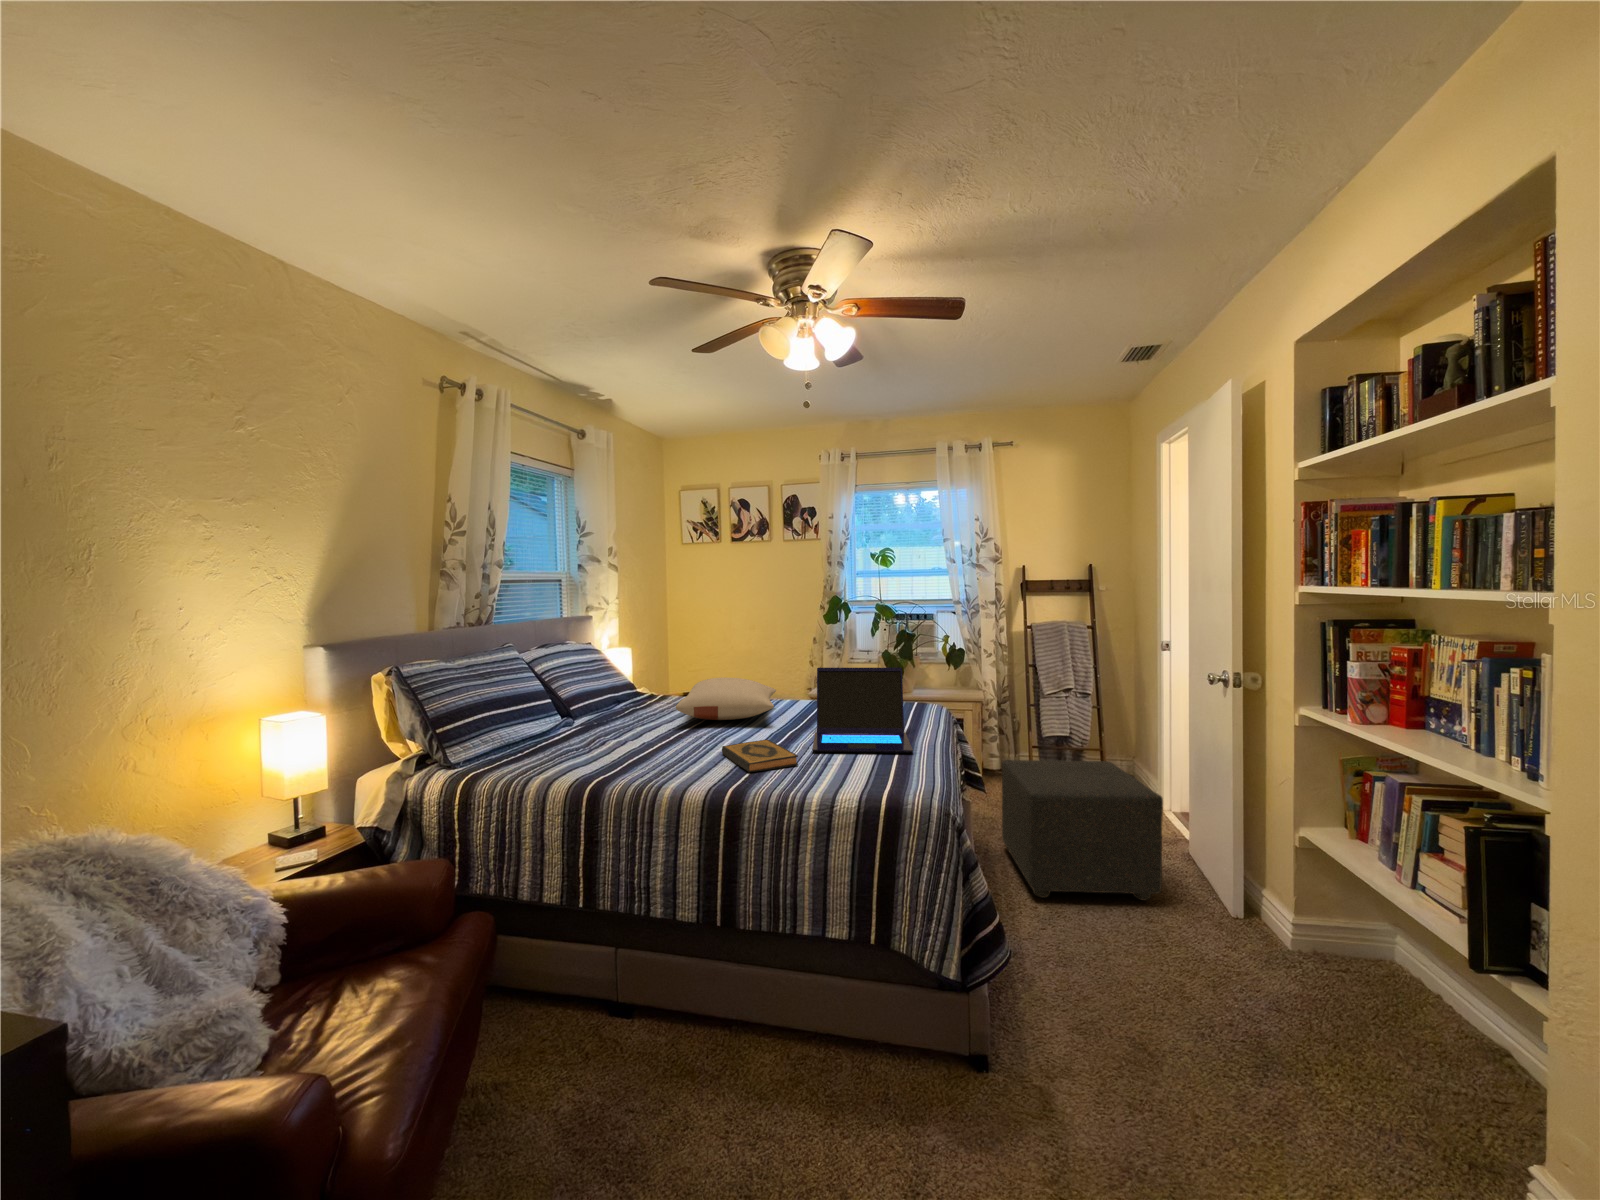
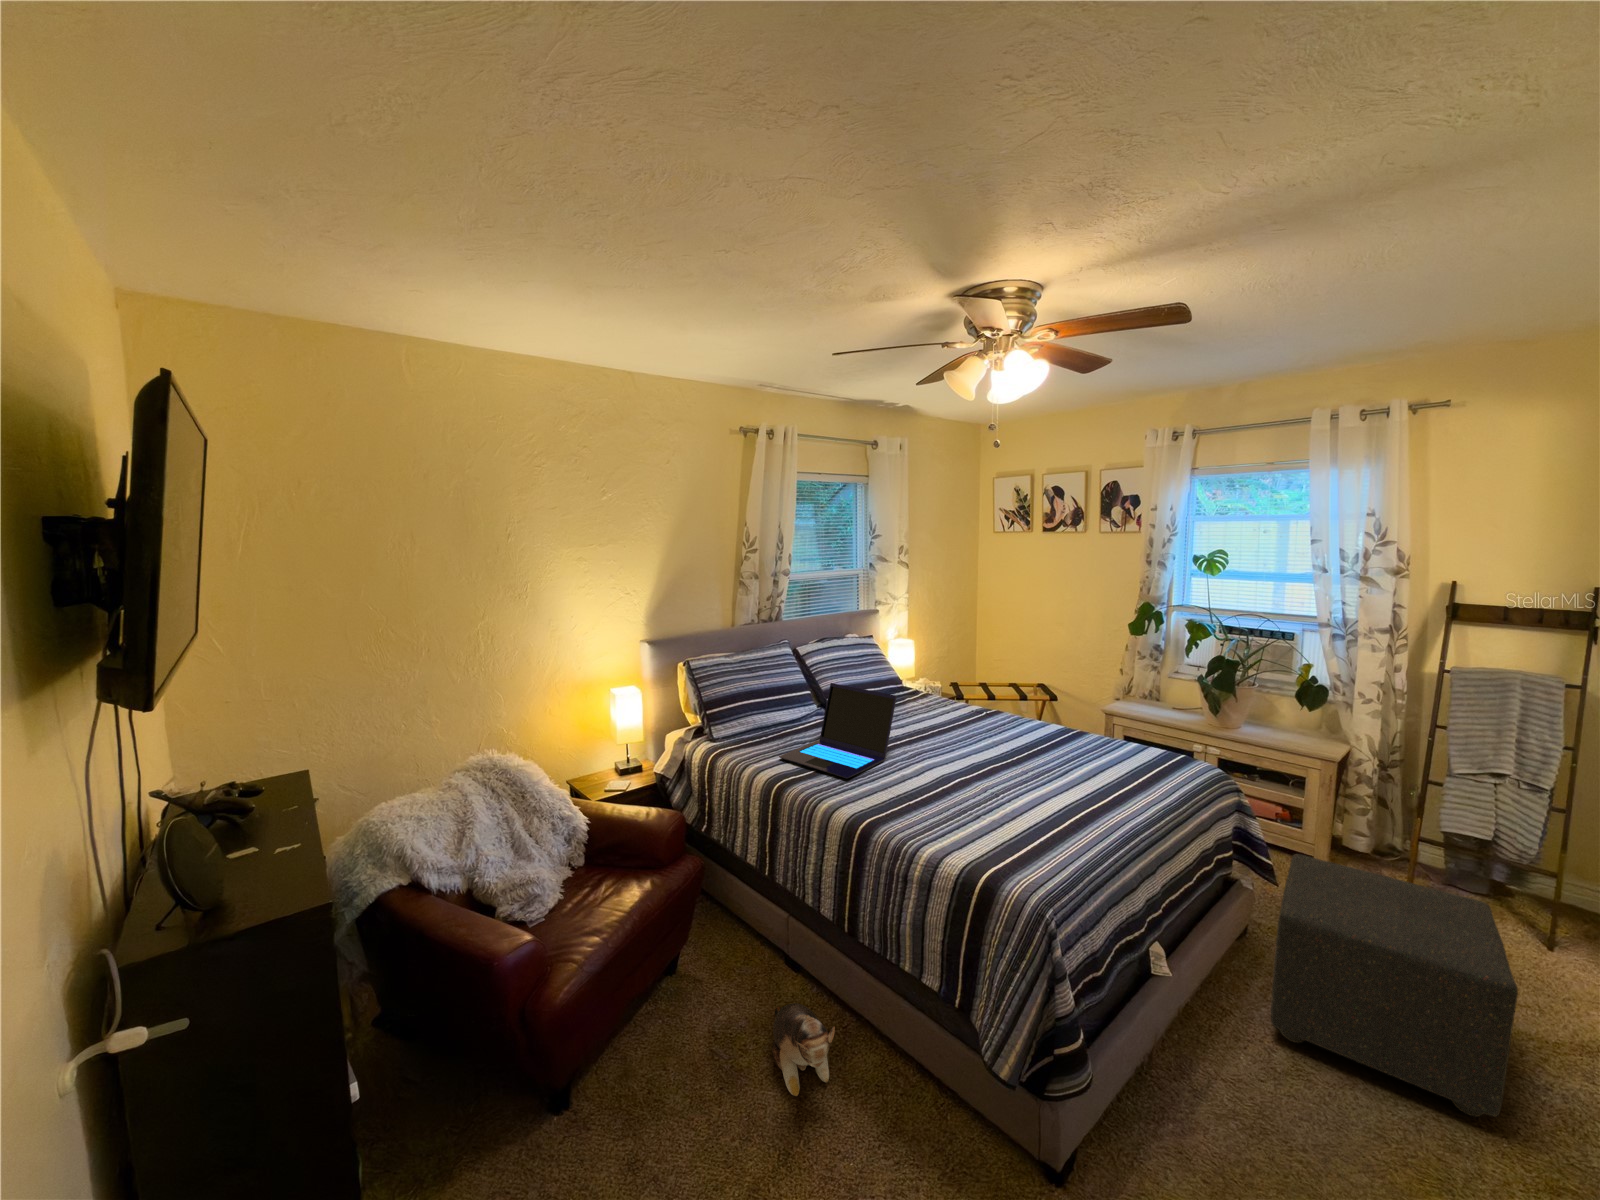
laptop: present [812,668,913,753] -> present [779,683,897,779]
pillow: present [676,678,776,720] -> none [896,693,1014,739]
hardback book: present [722,740,798,772] -> none [902,770,954,809]
plush toy: none [639,1016,777,1133] -> present [772,1003,835,1096]

